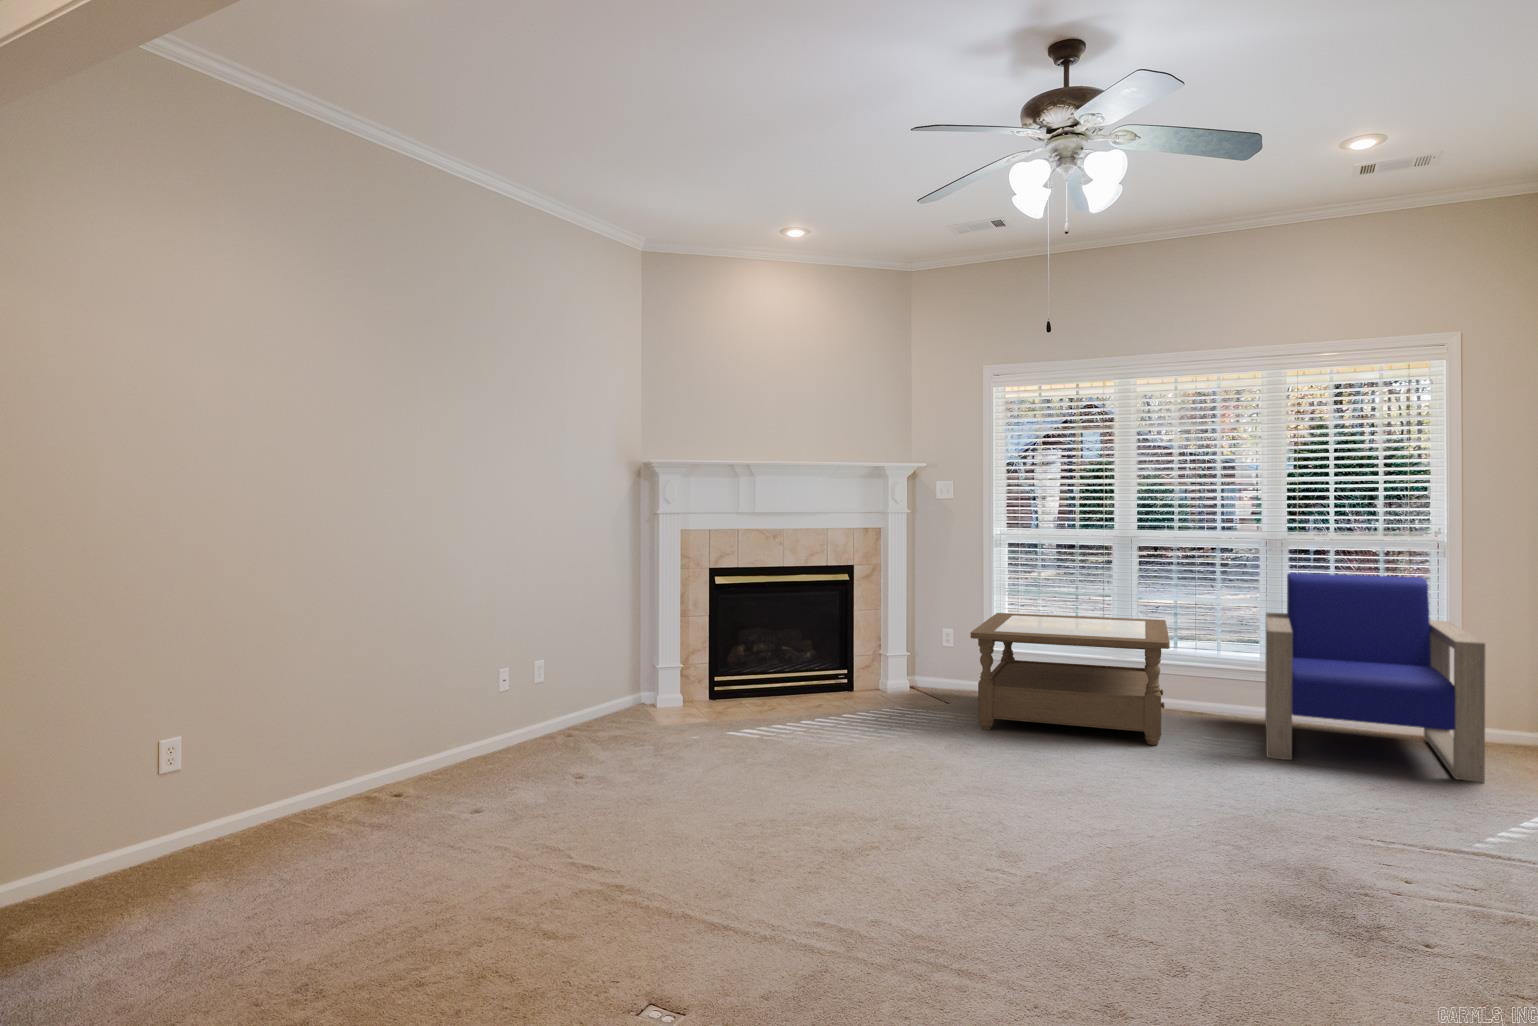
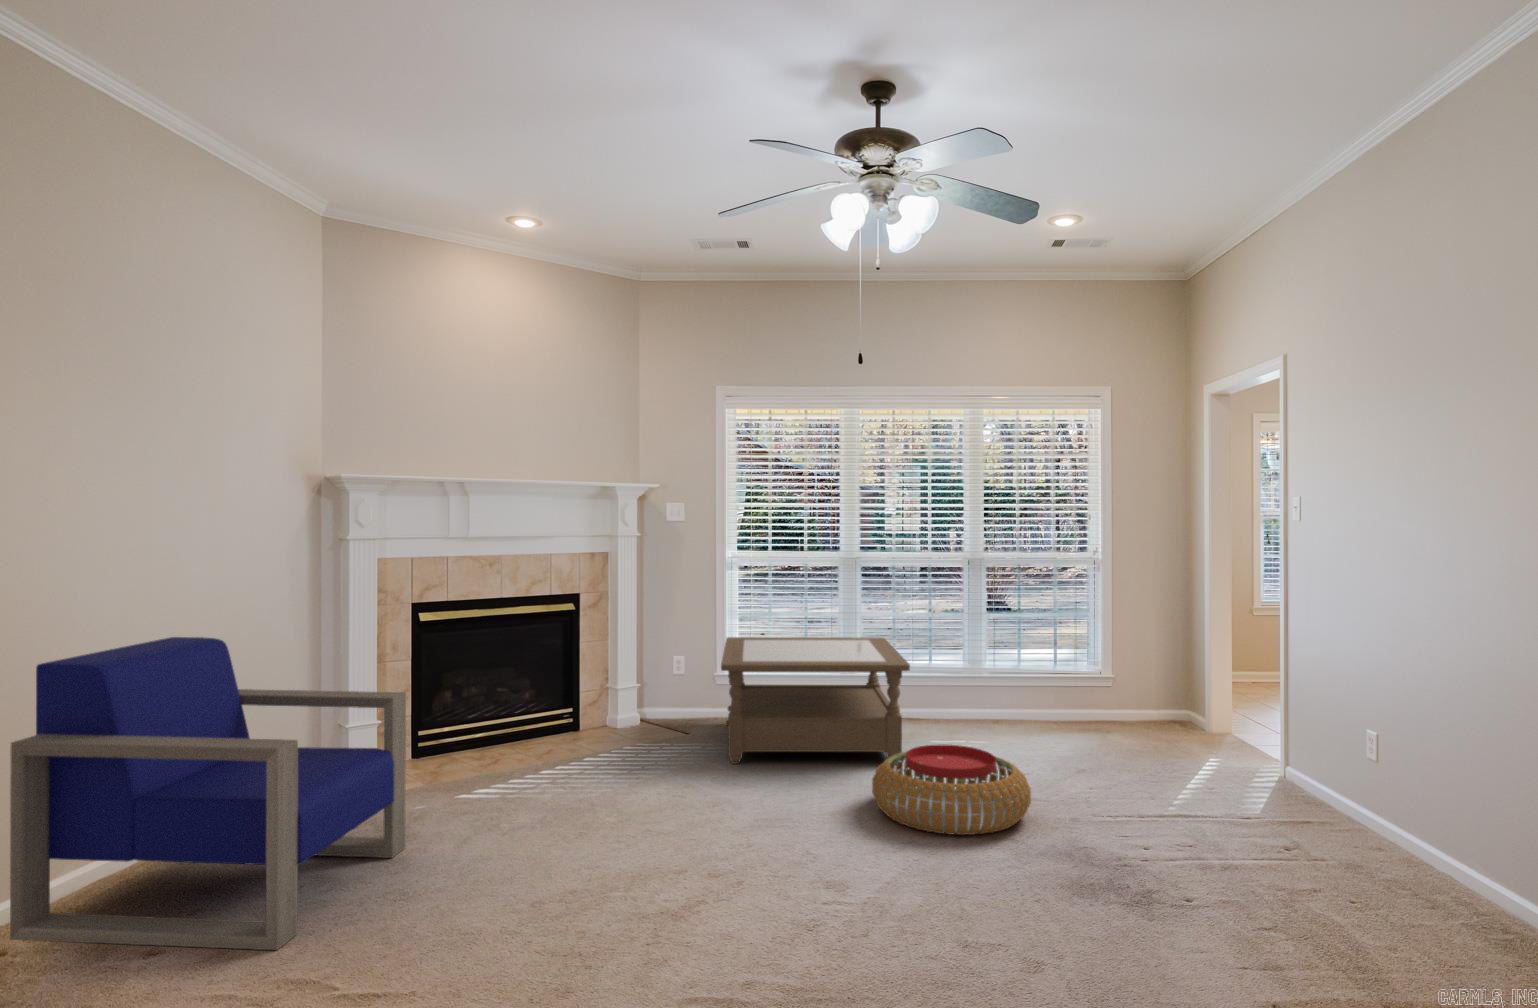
armchair: present [1265,573,1485,782] -> present [10,637,406,950]
pouf: none [1102,722,1282,814] -> present [872,745,1031,835]

